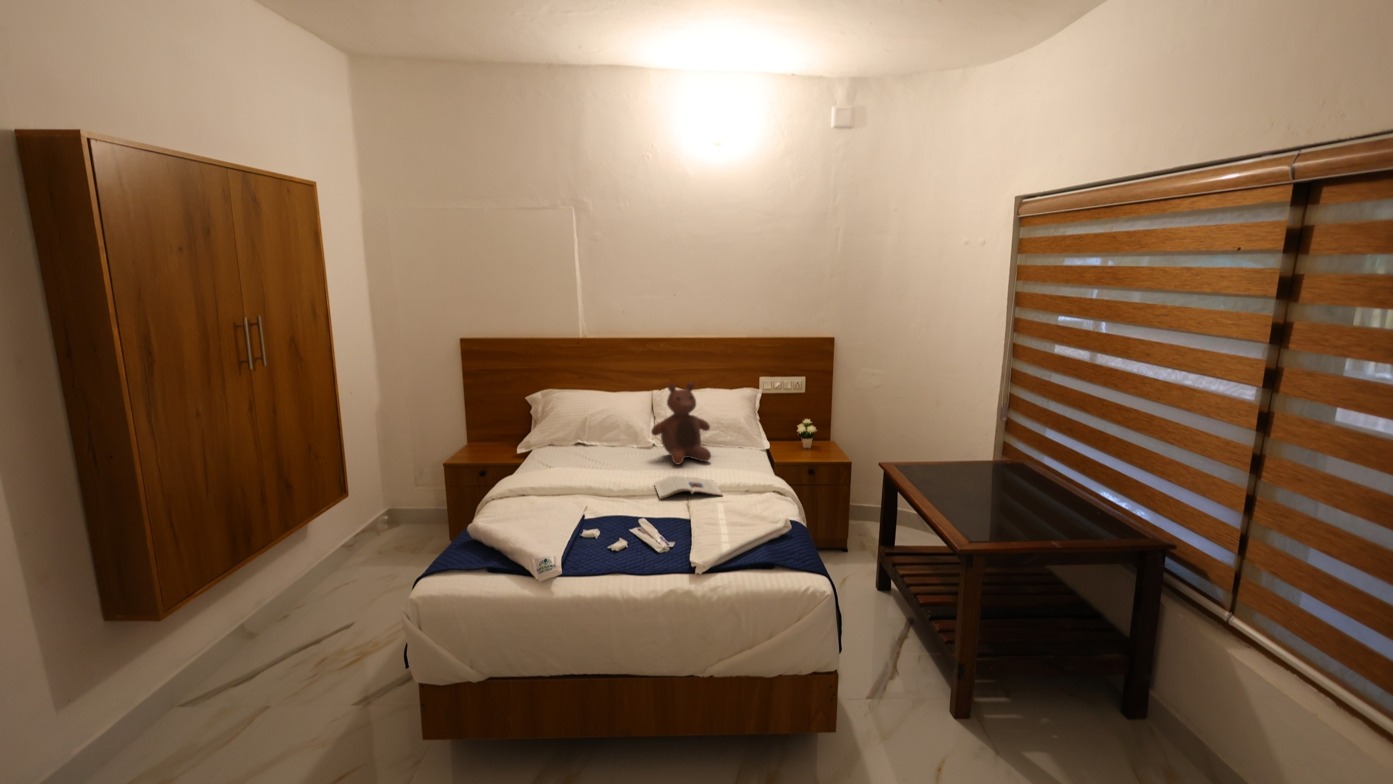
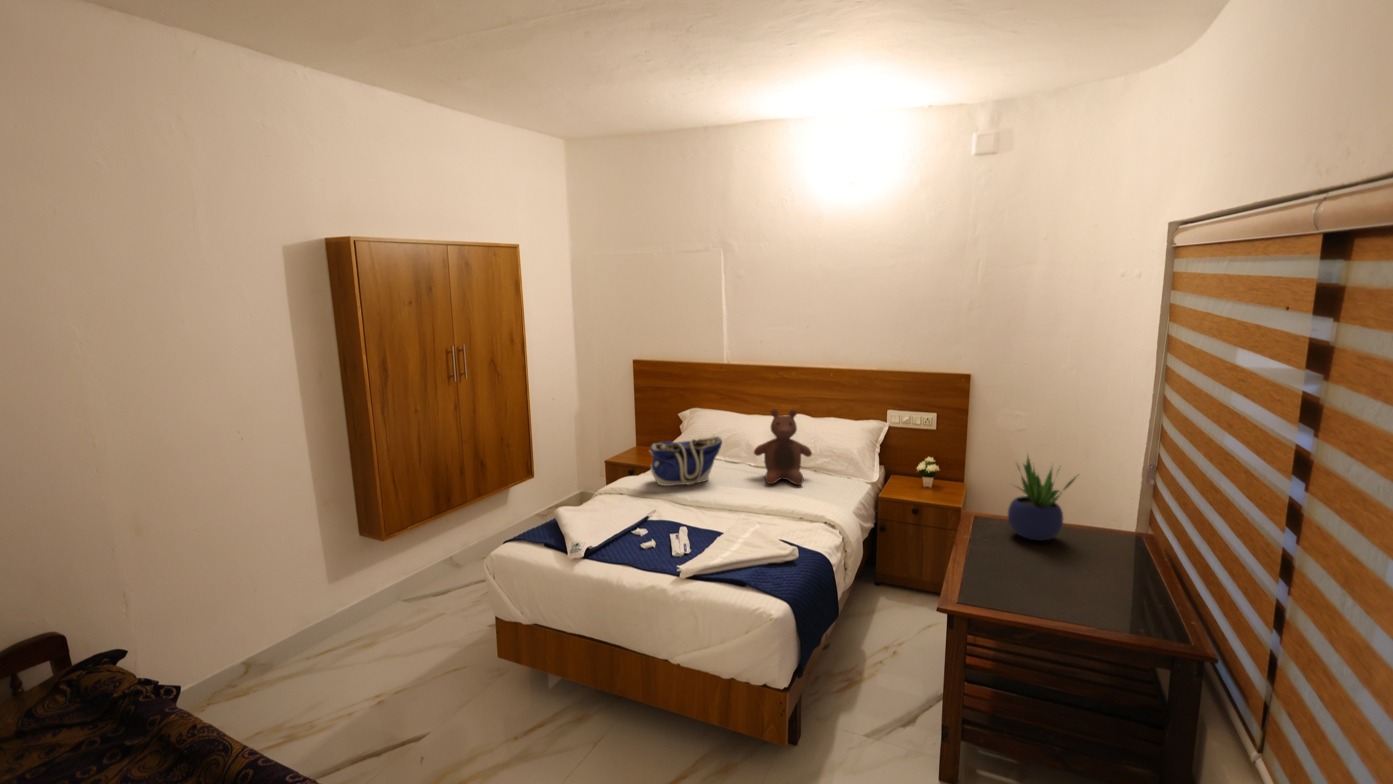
potted plant: none [929,403,988,482] -> present [1008,457,1076,540]
tote bag: none [543,419,625,482] -> present [649,436,722,486]
magazine: present [654,475,723,499] -> none [725,492,788,517]

